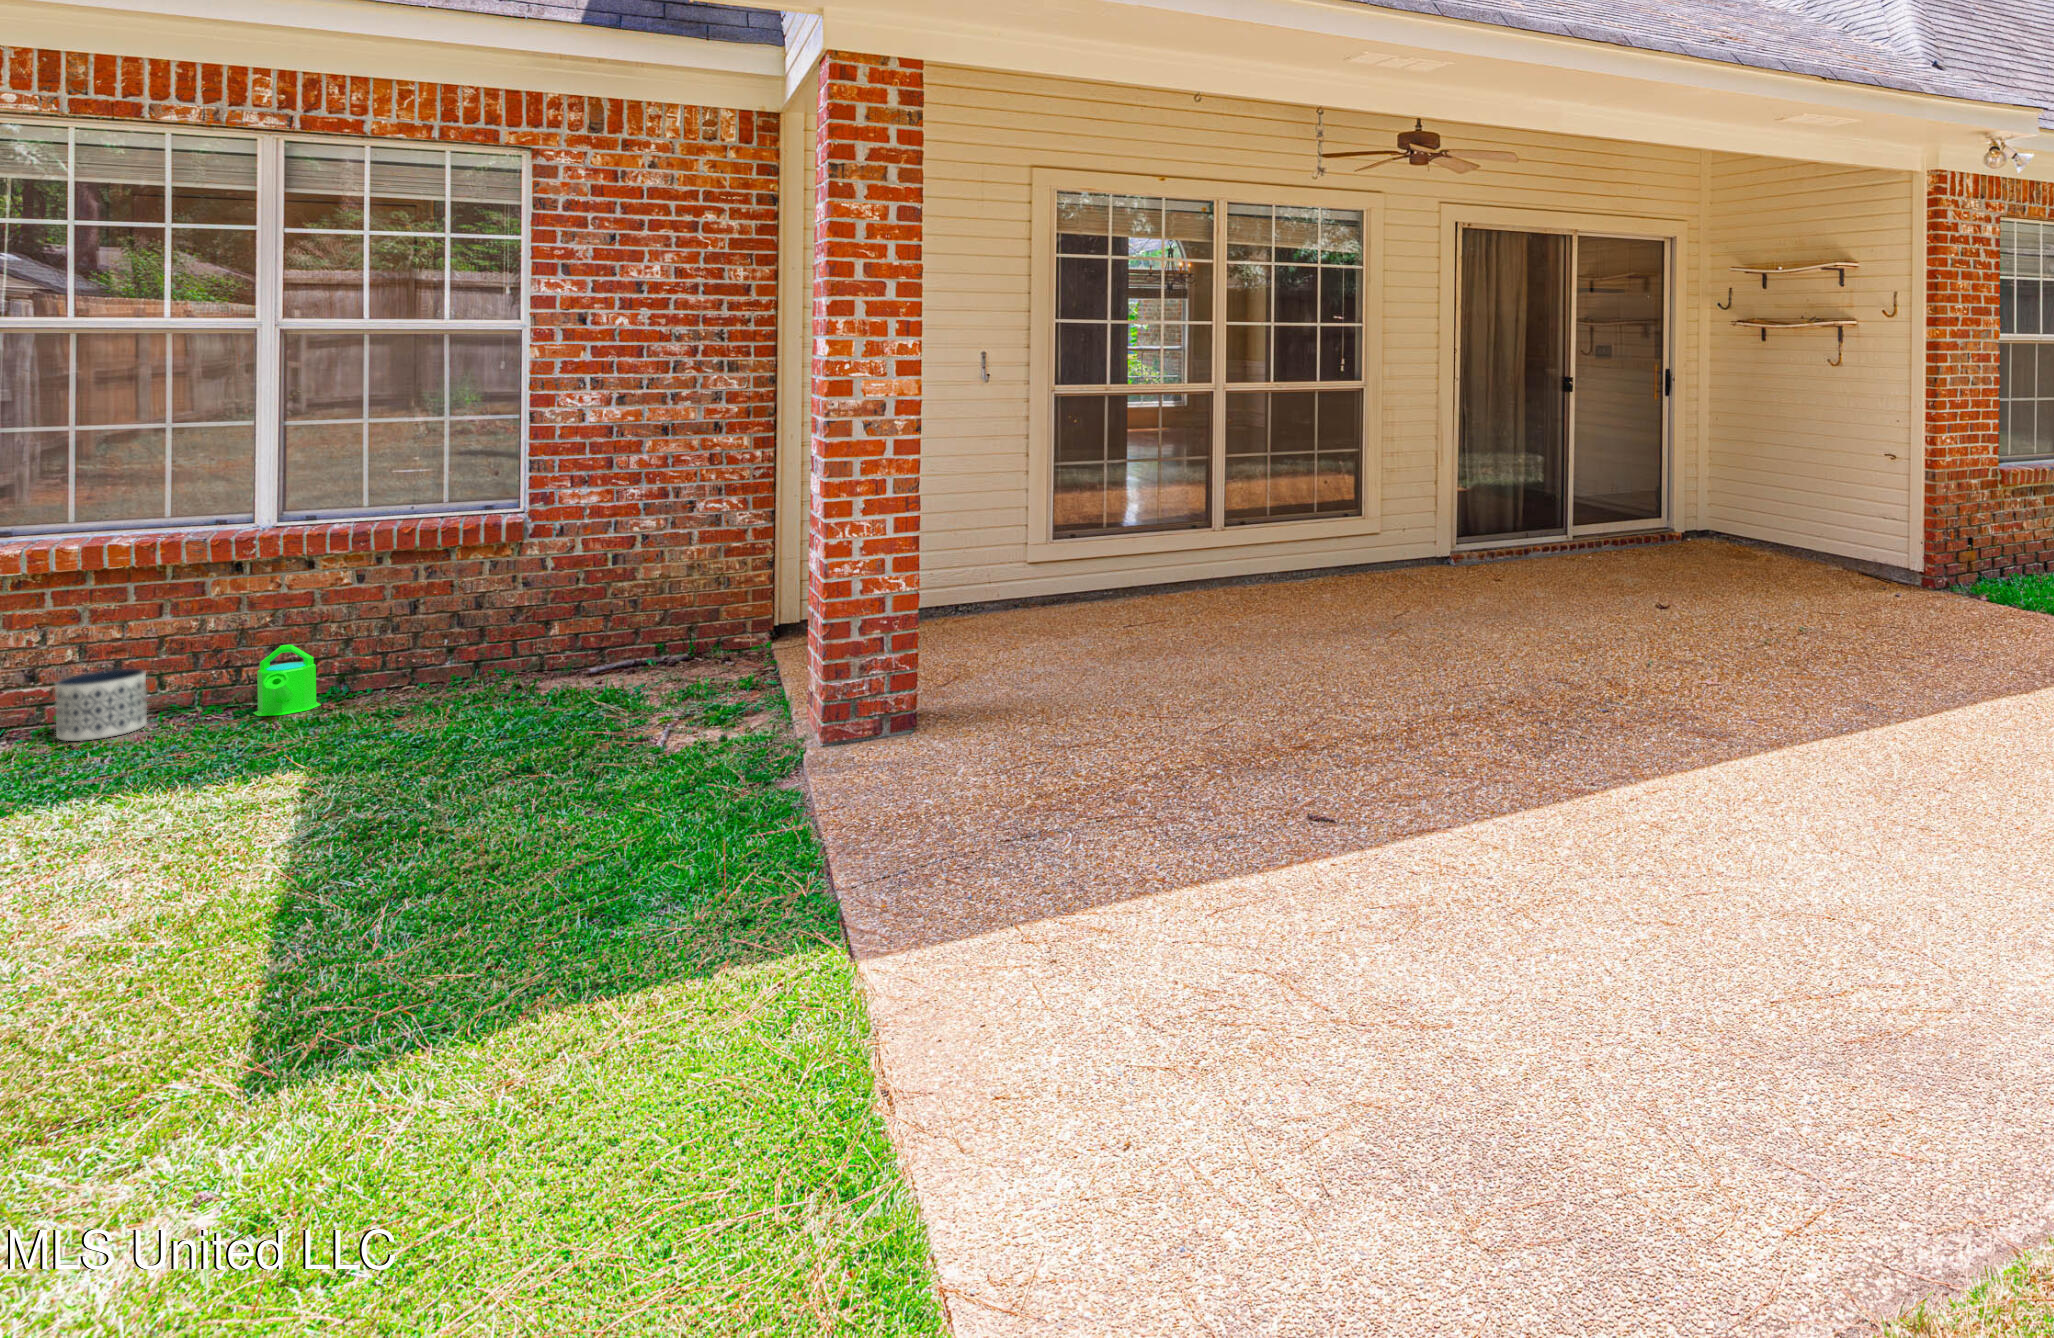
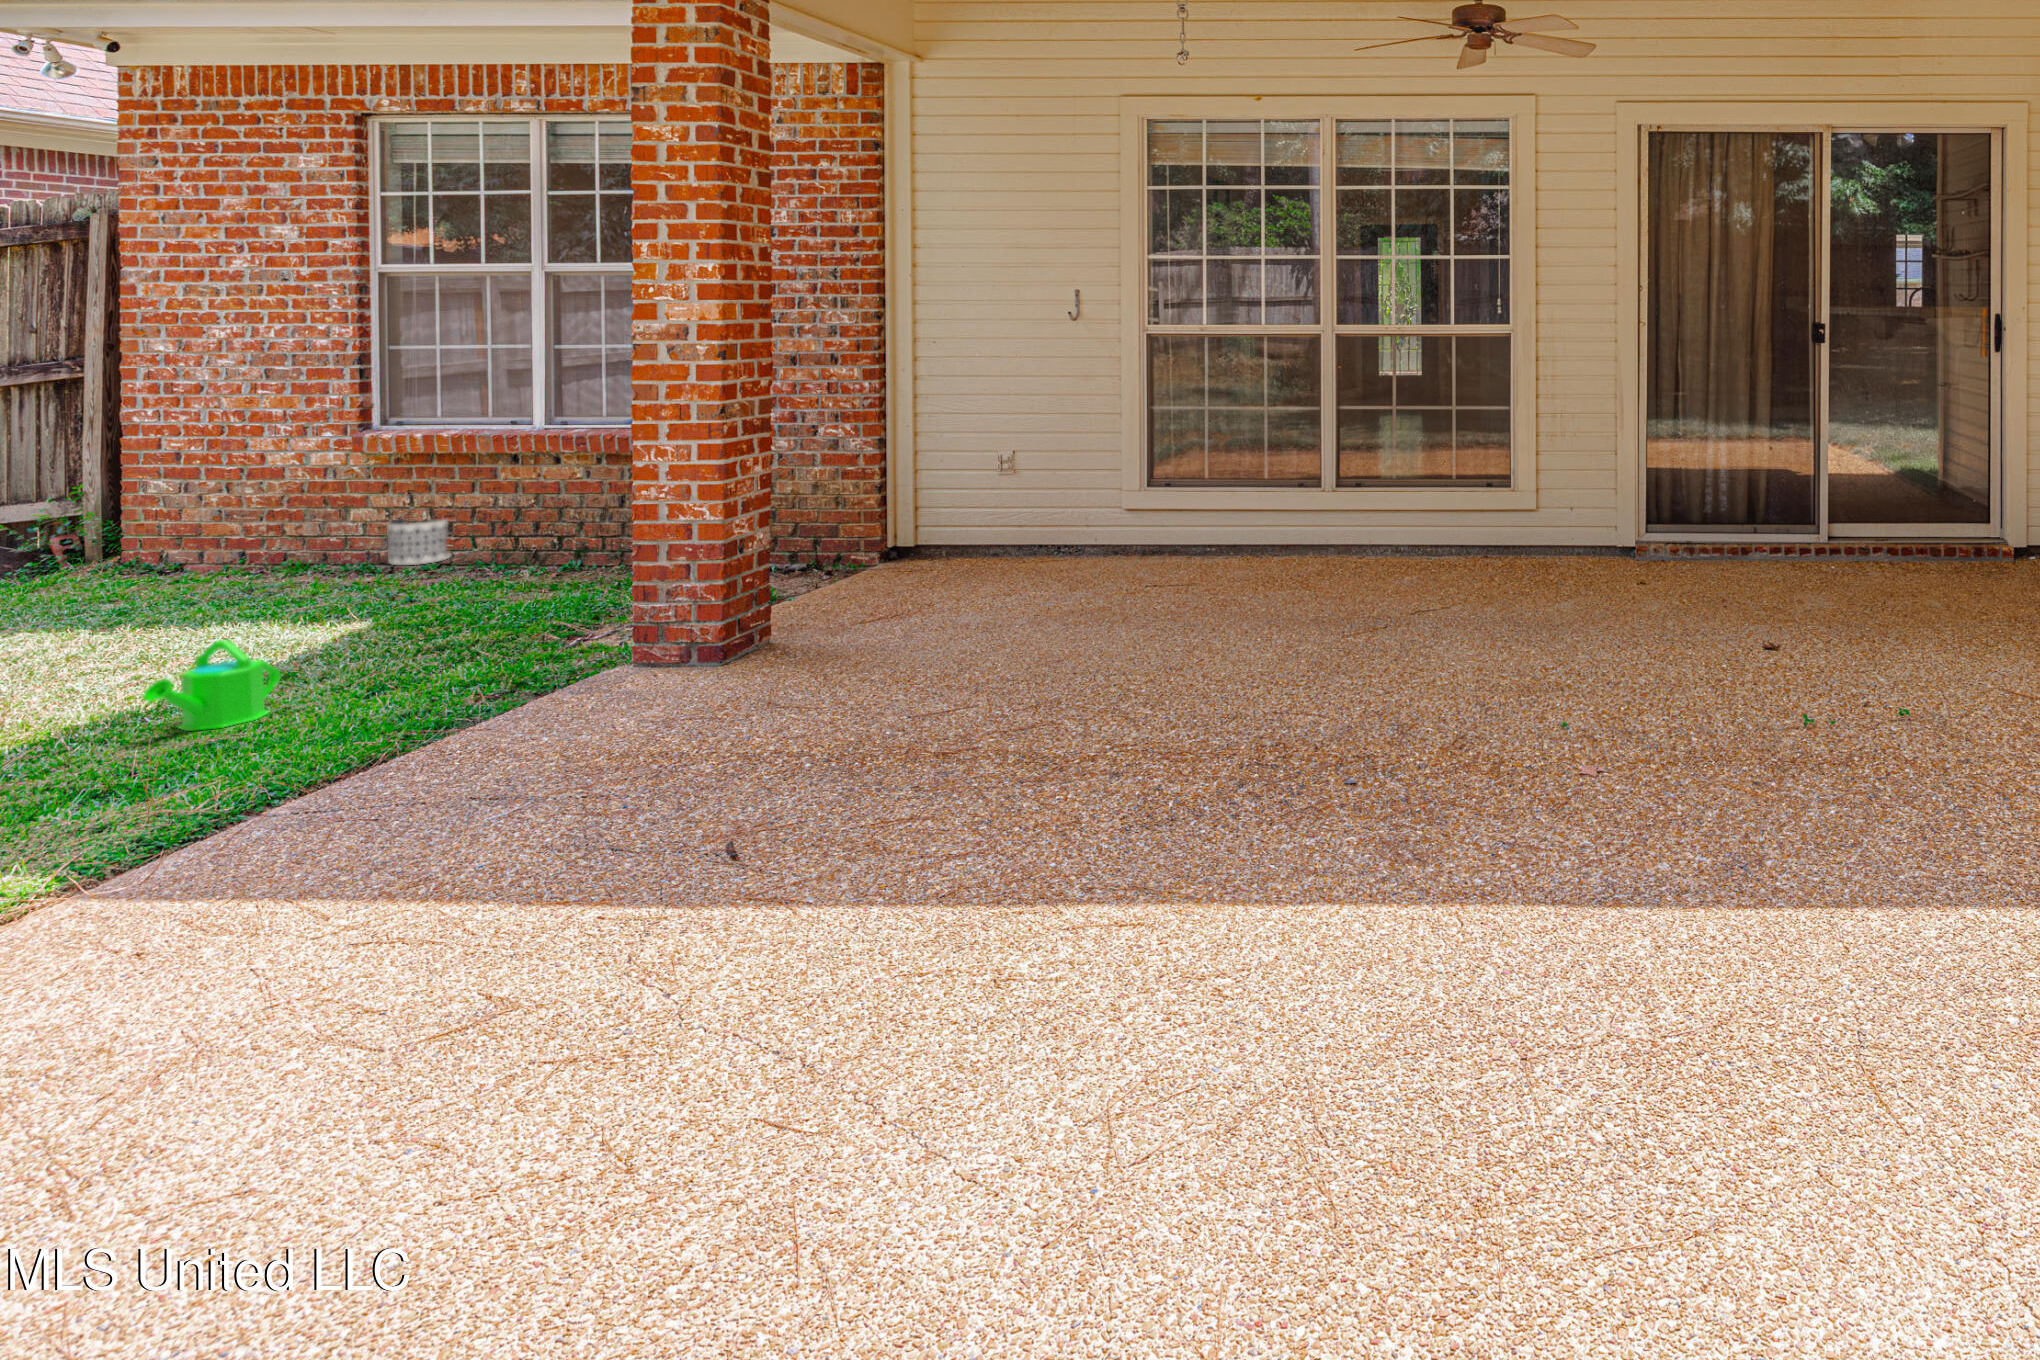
watering can: present [253,644,321,716] -> present [143,640,280,731]

